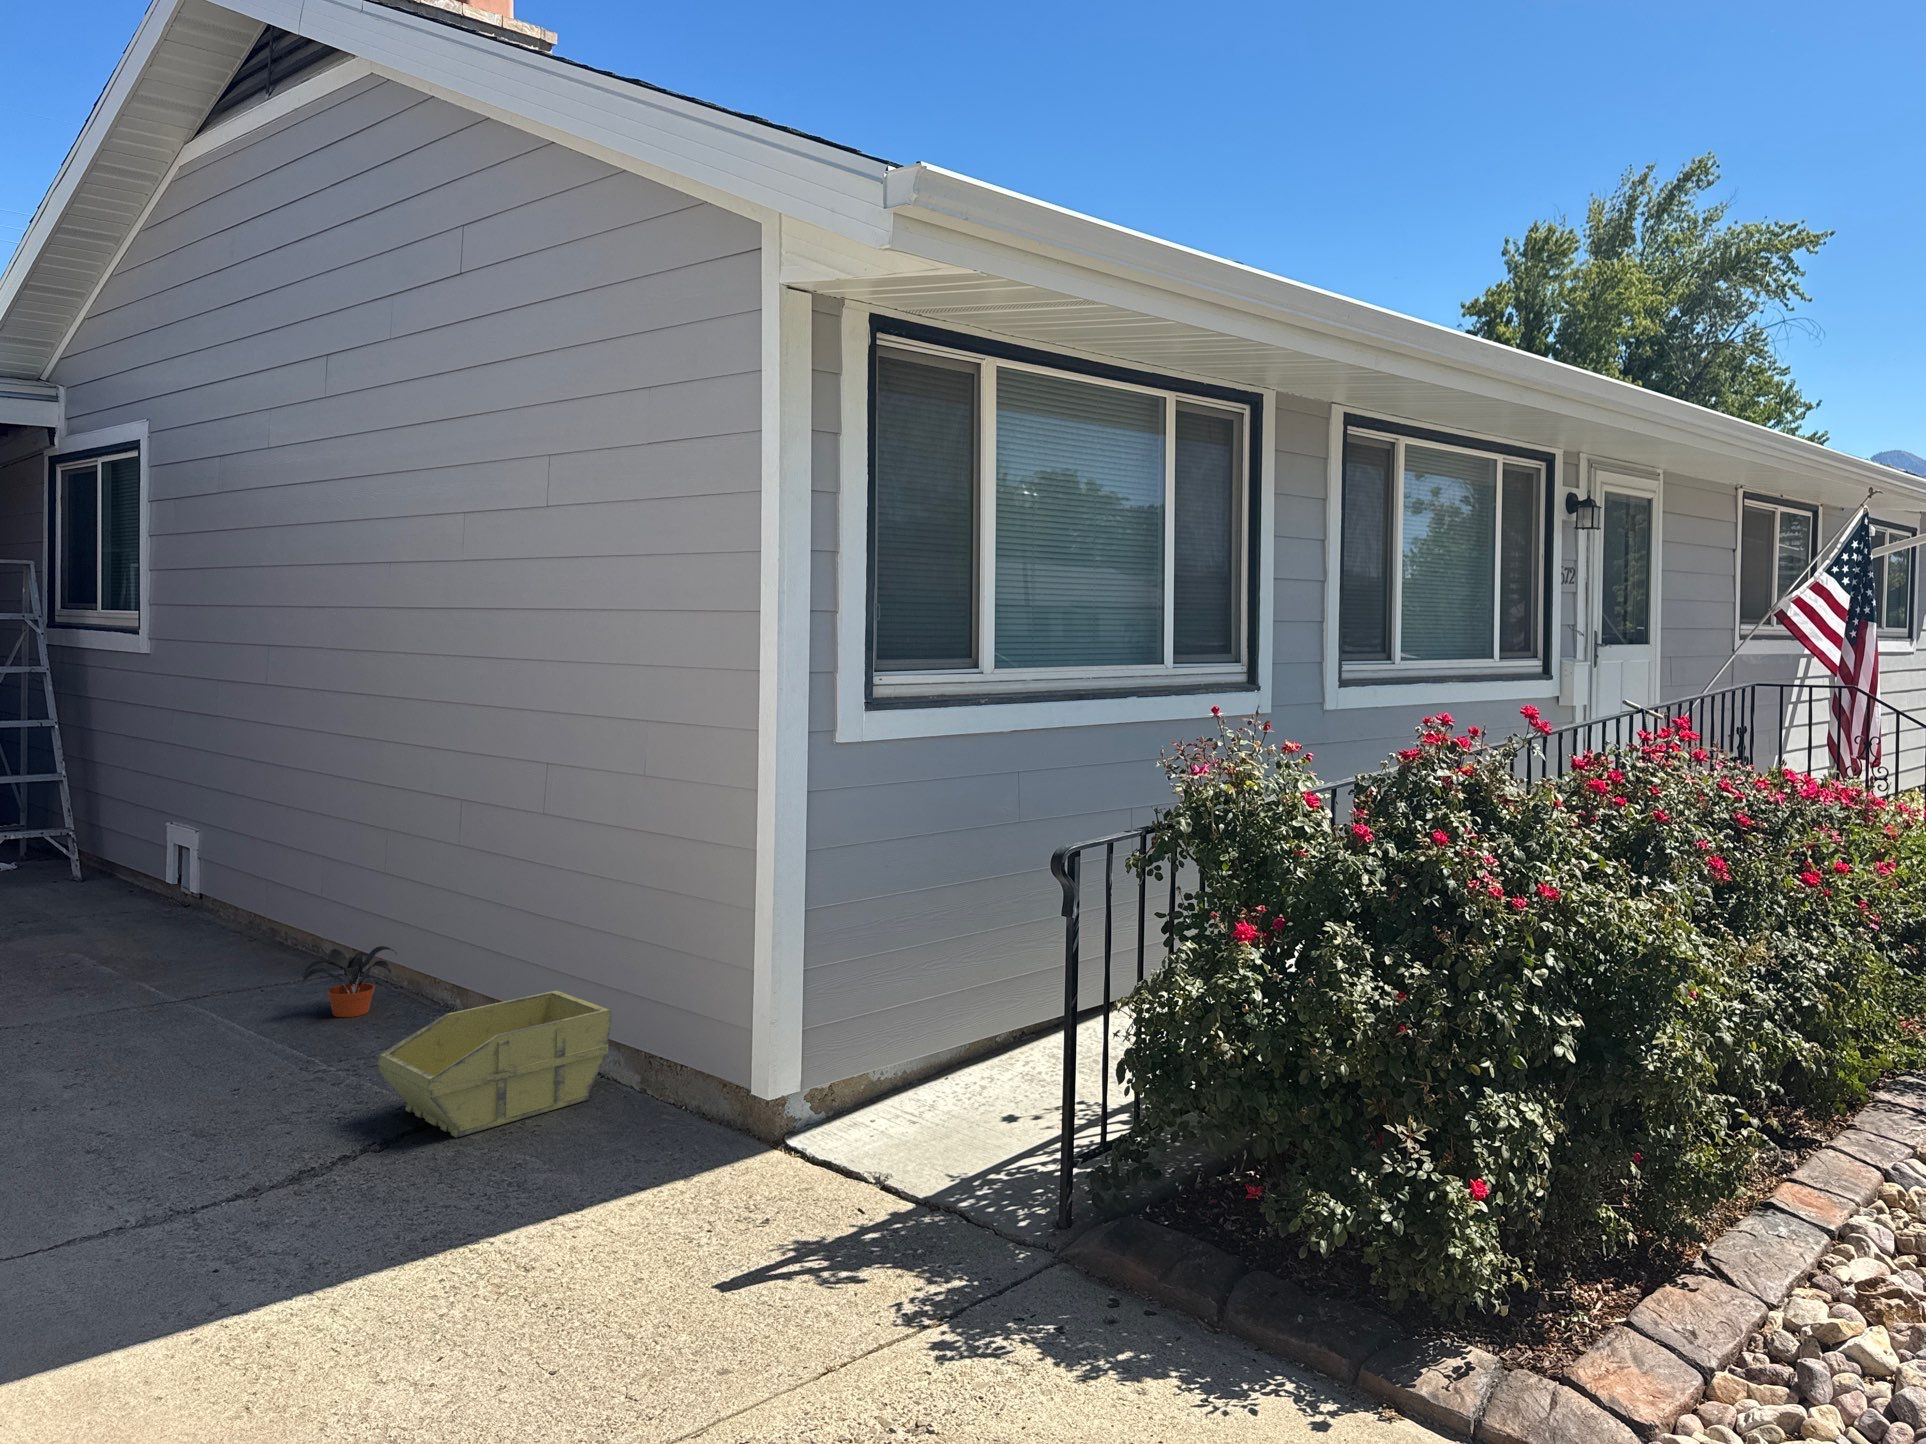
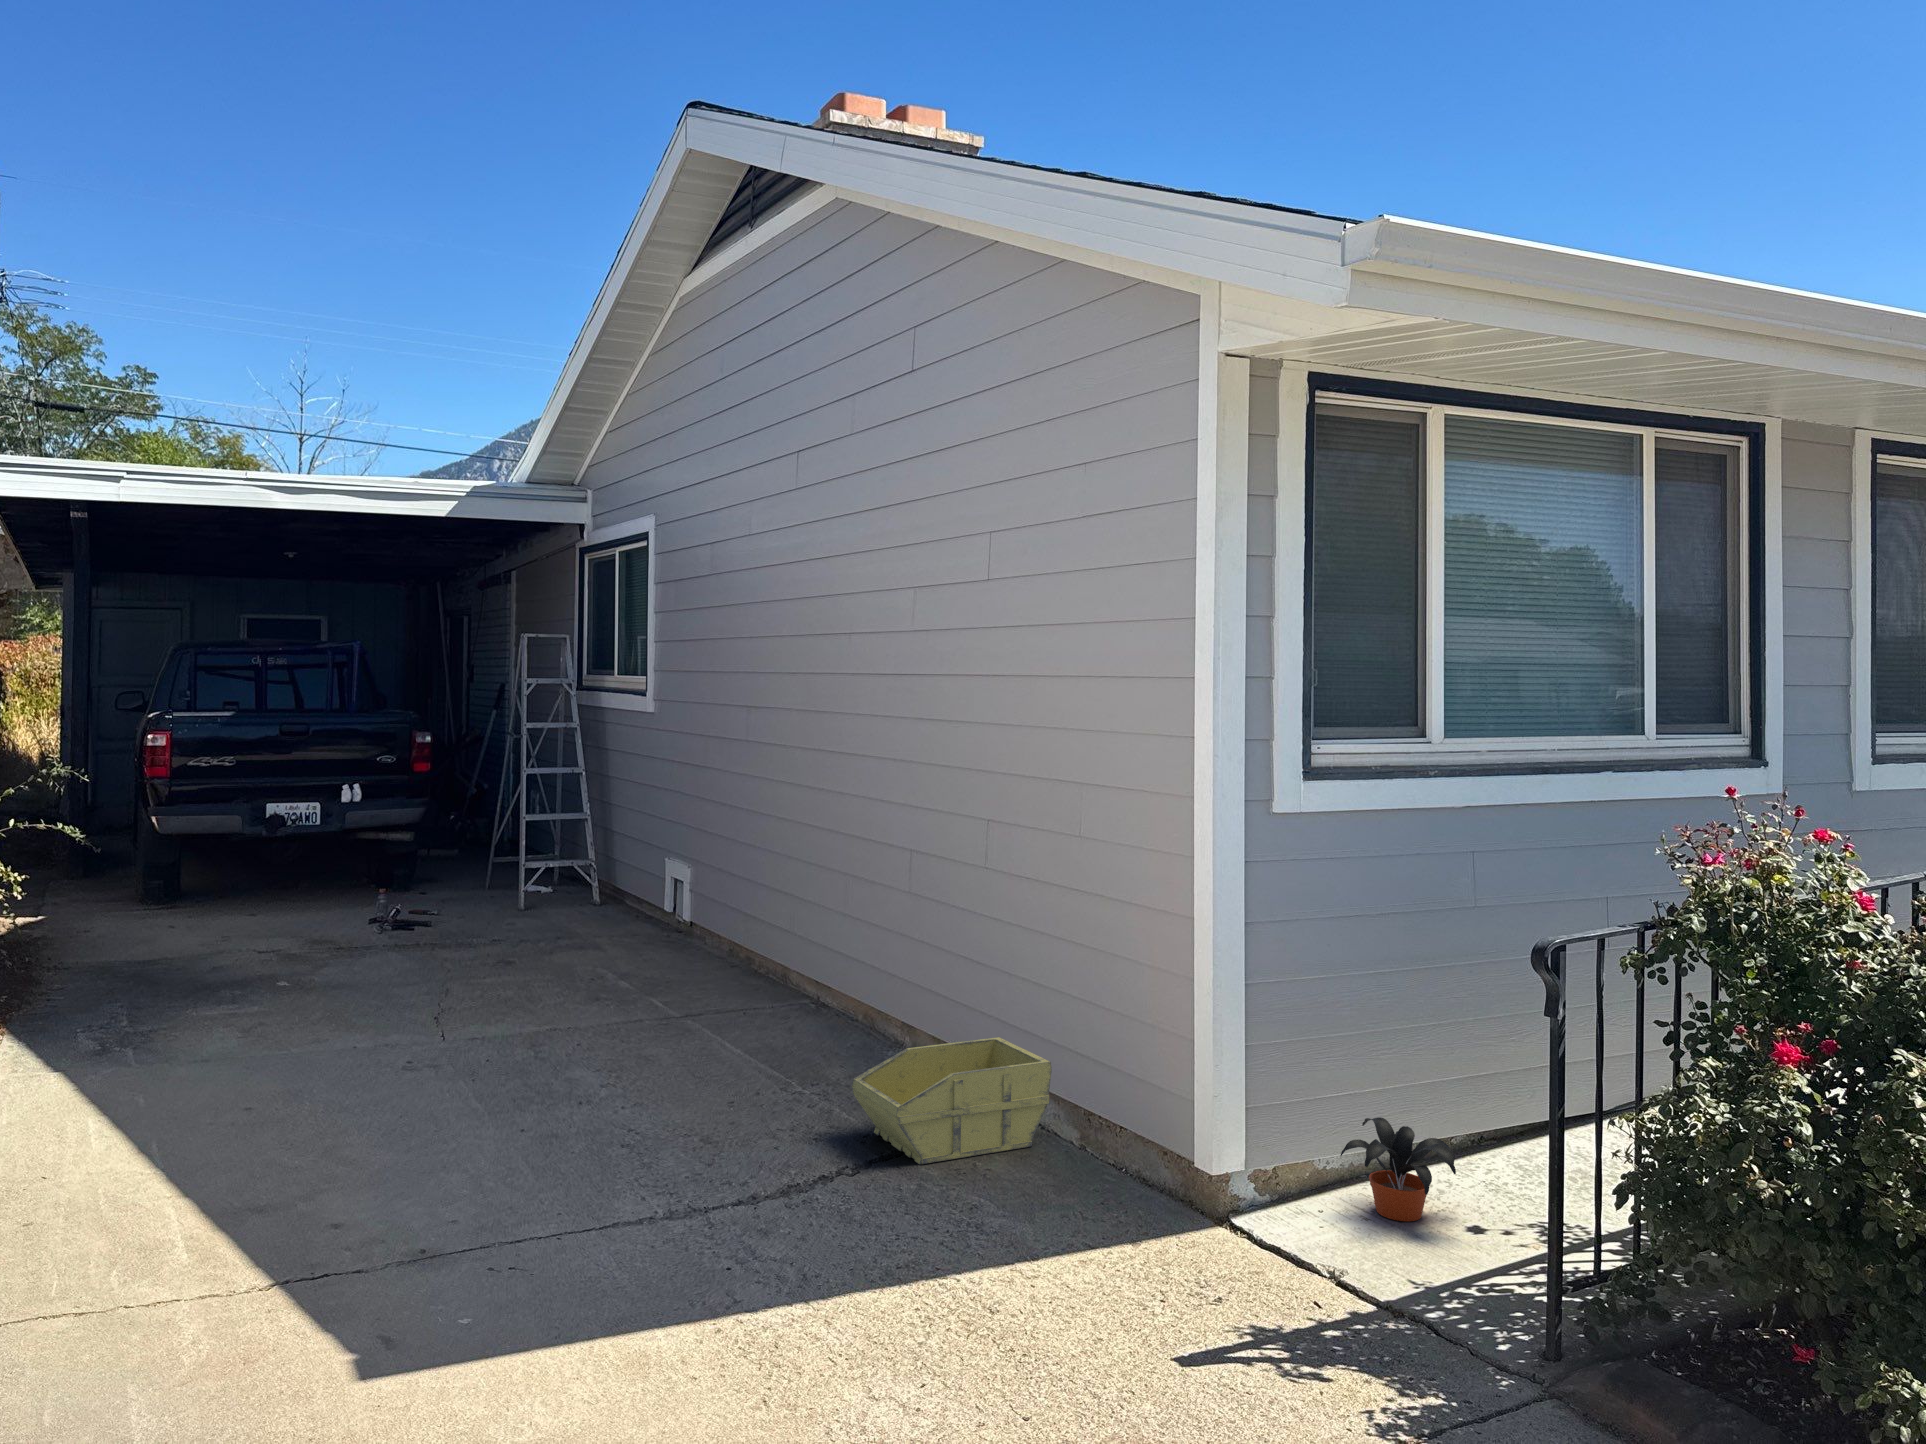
potted plant: present [302,946,397,1017] -> present [1341,1117,1456,1221]

